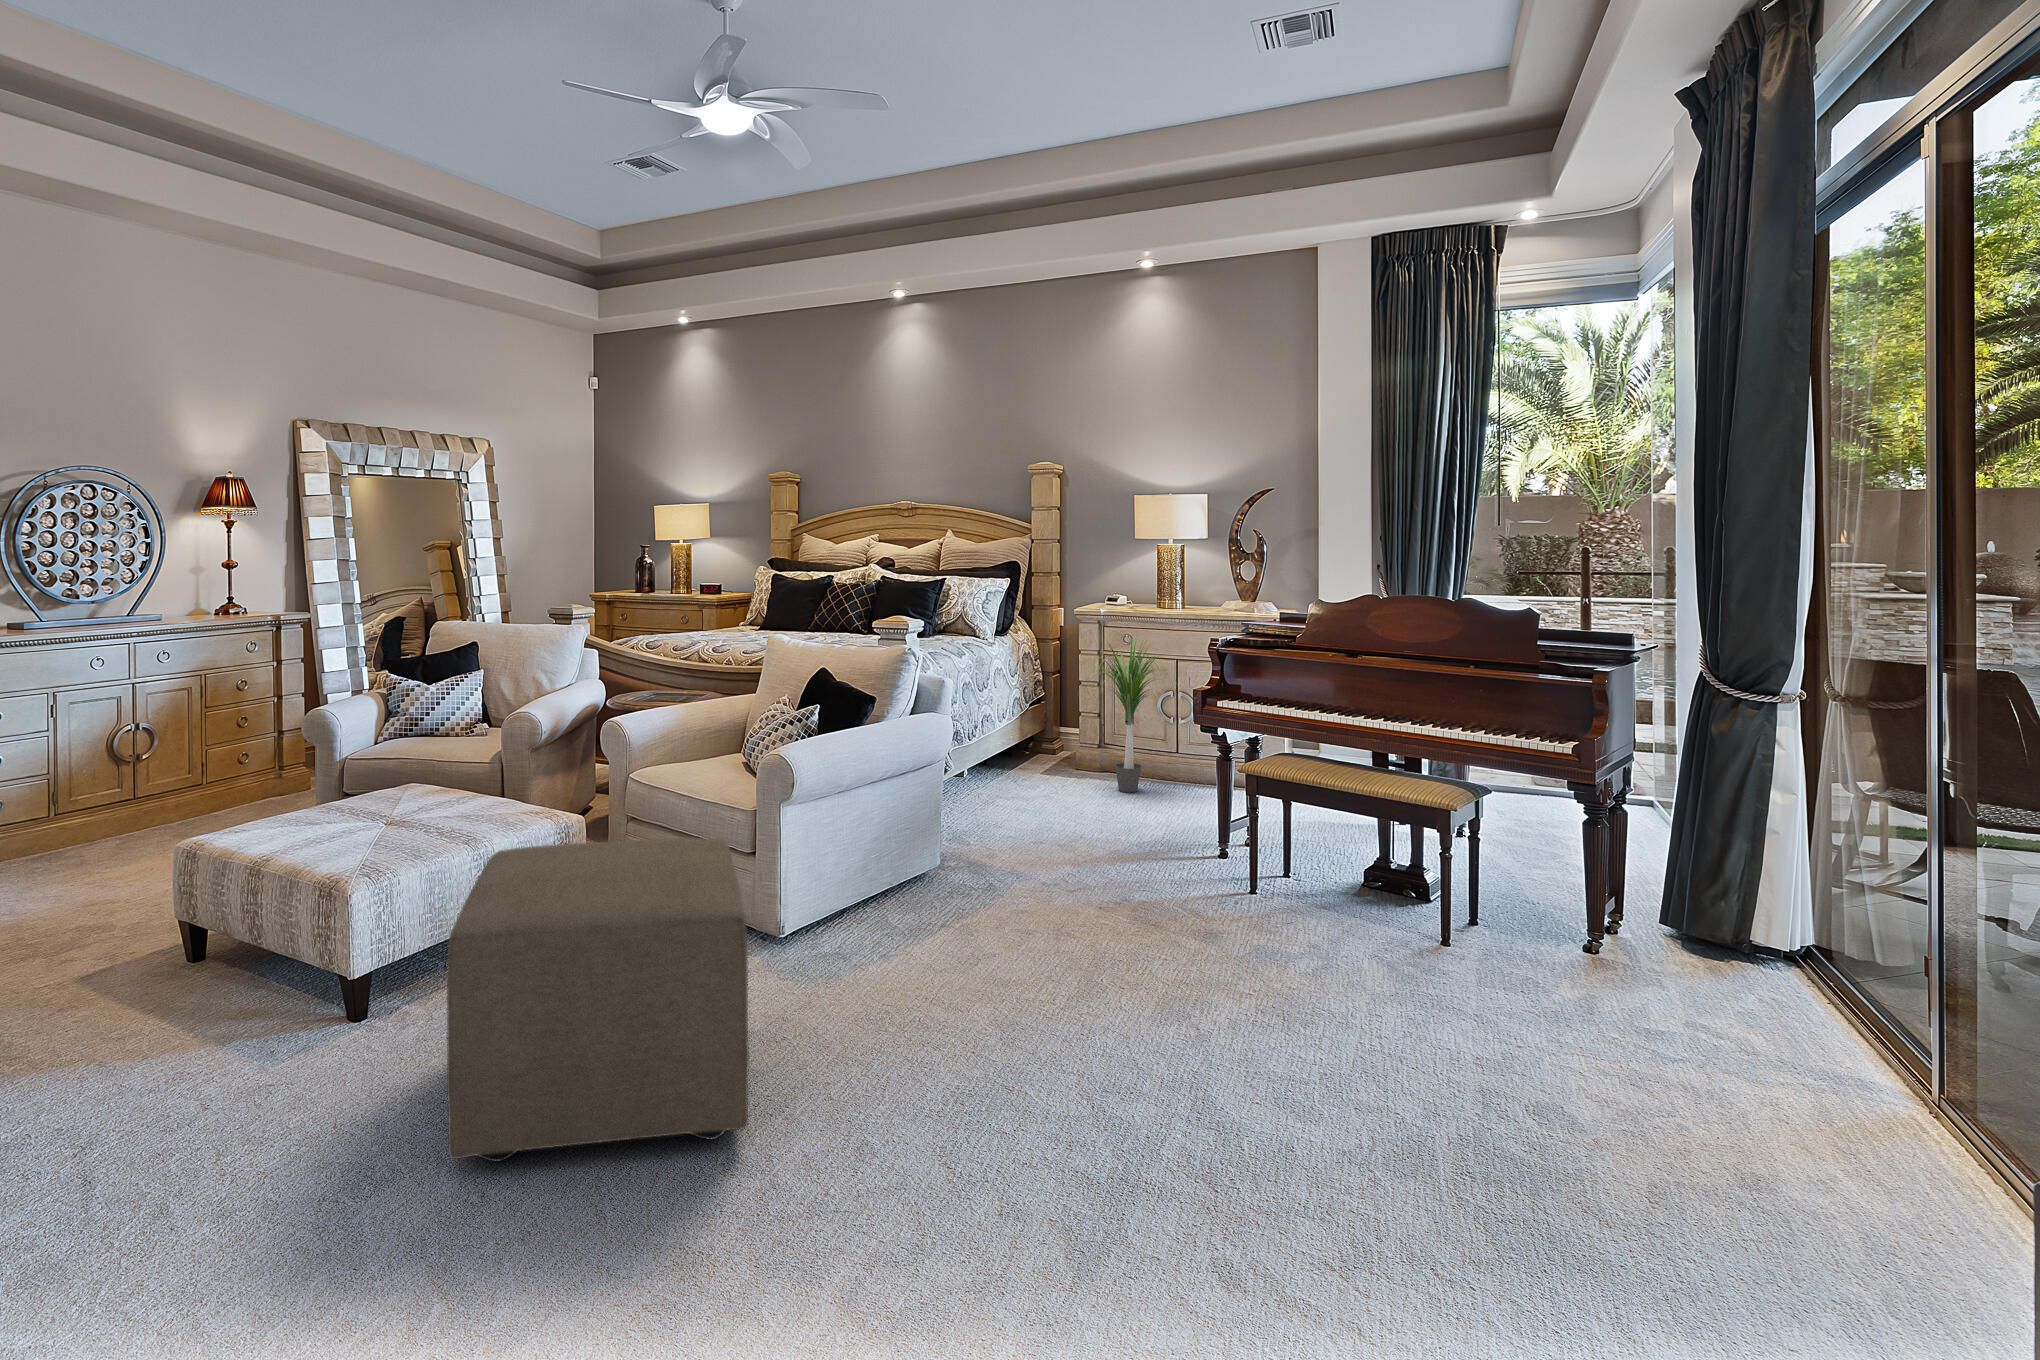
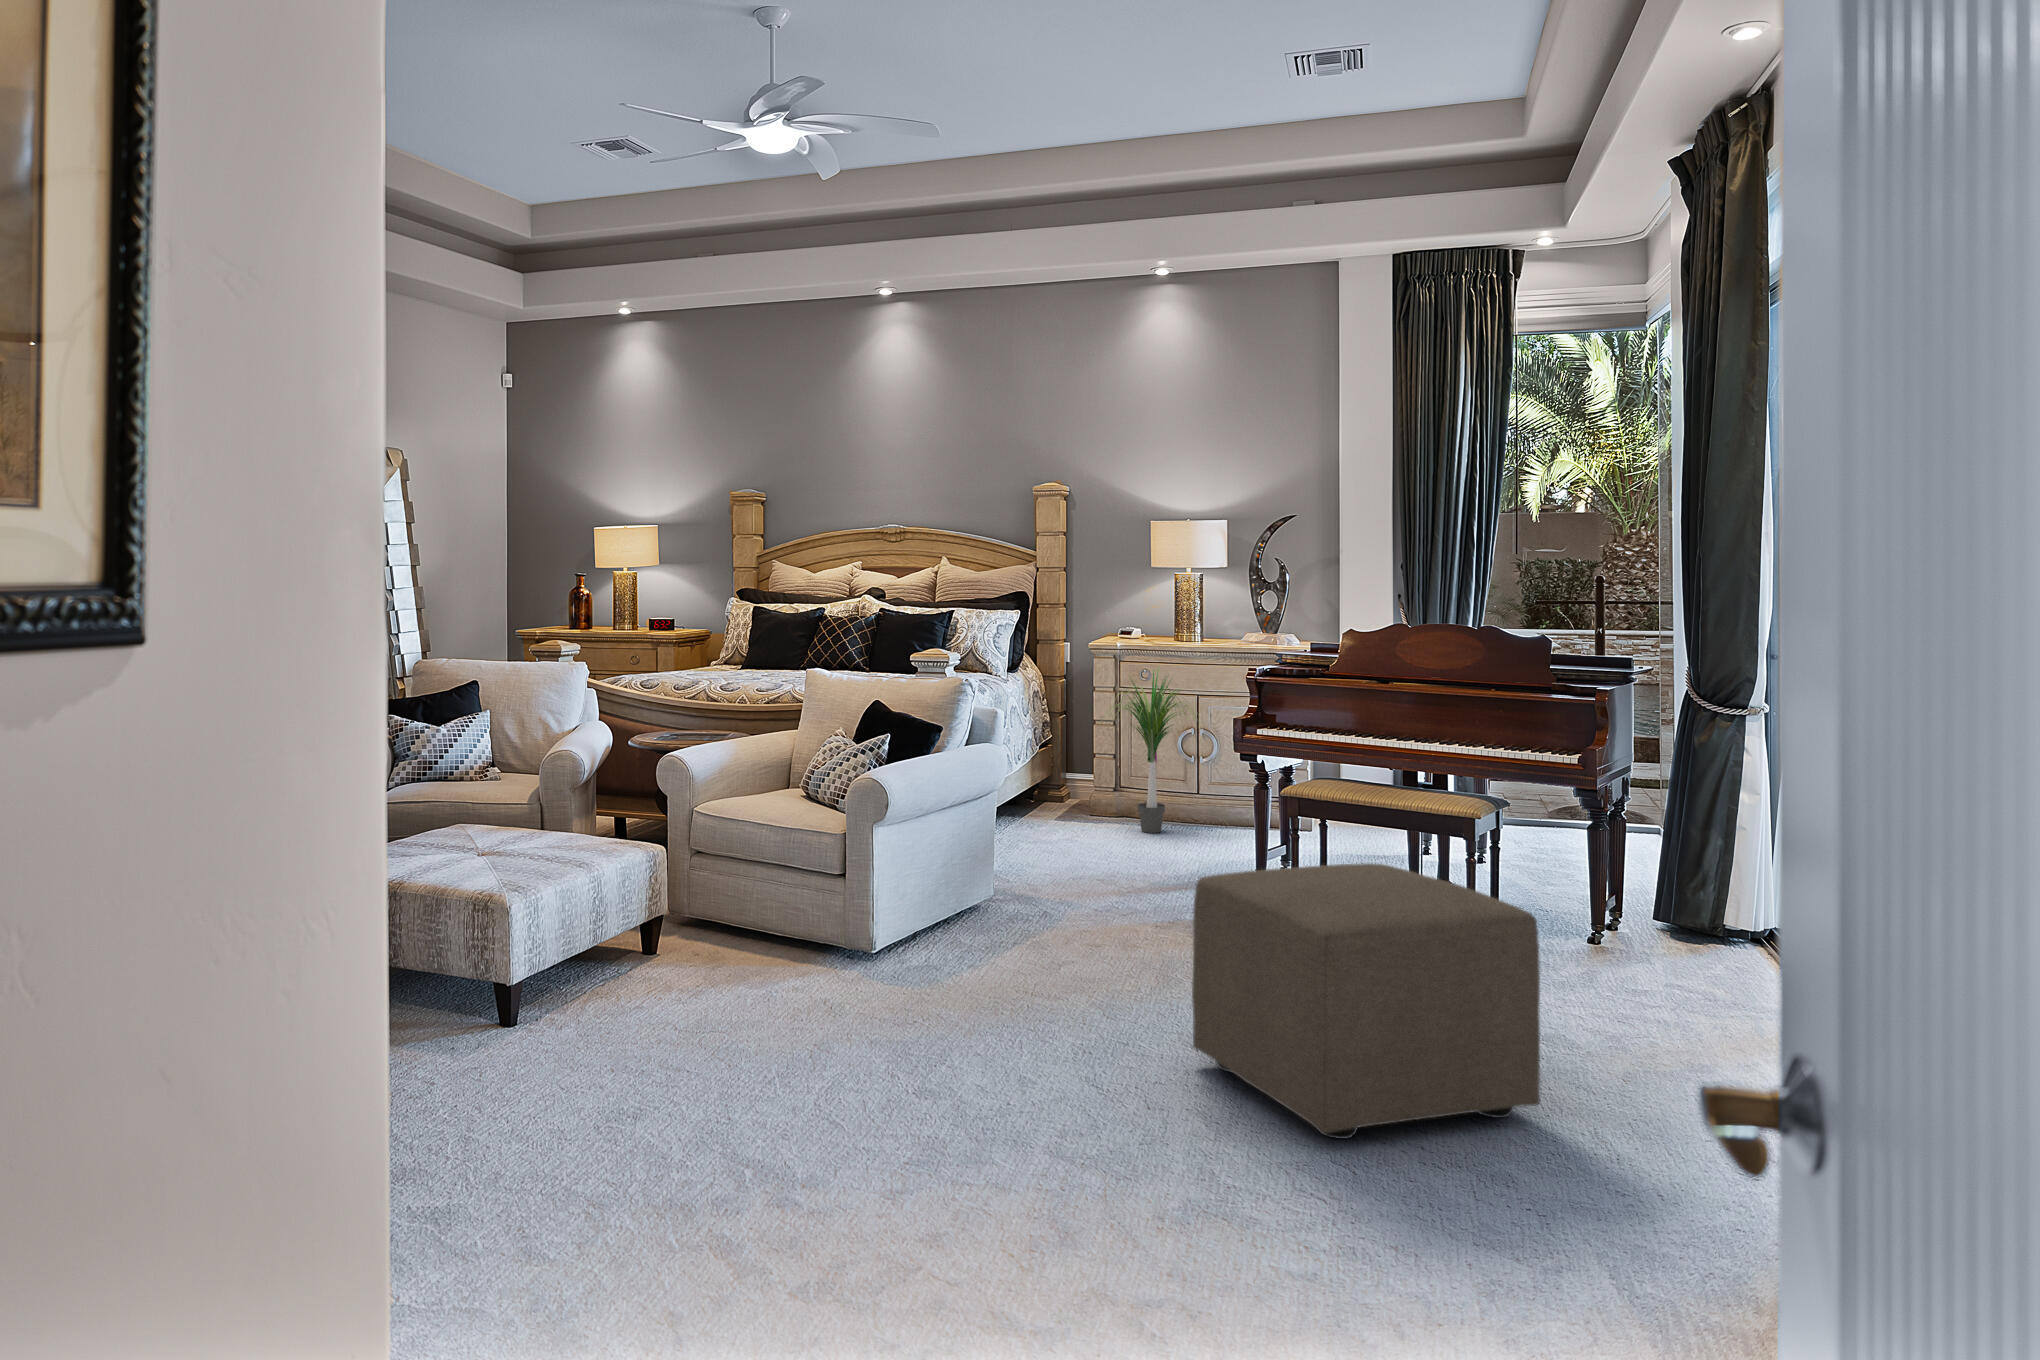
ottoman: present [447,838,749,1162] -> present [1192,863,1540,1139]

